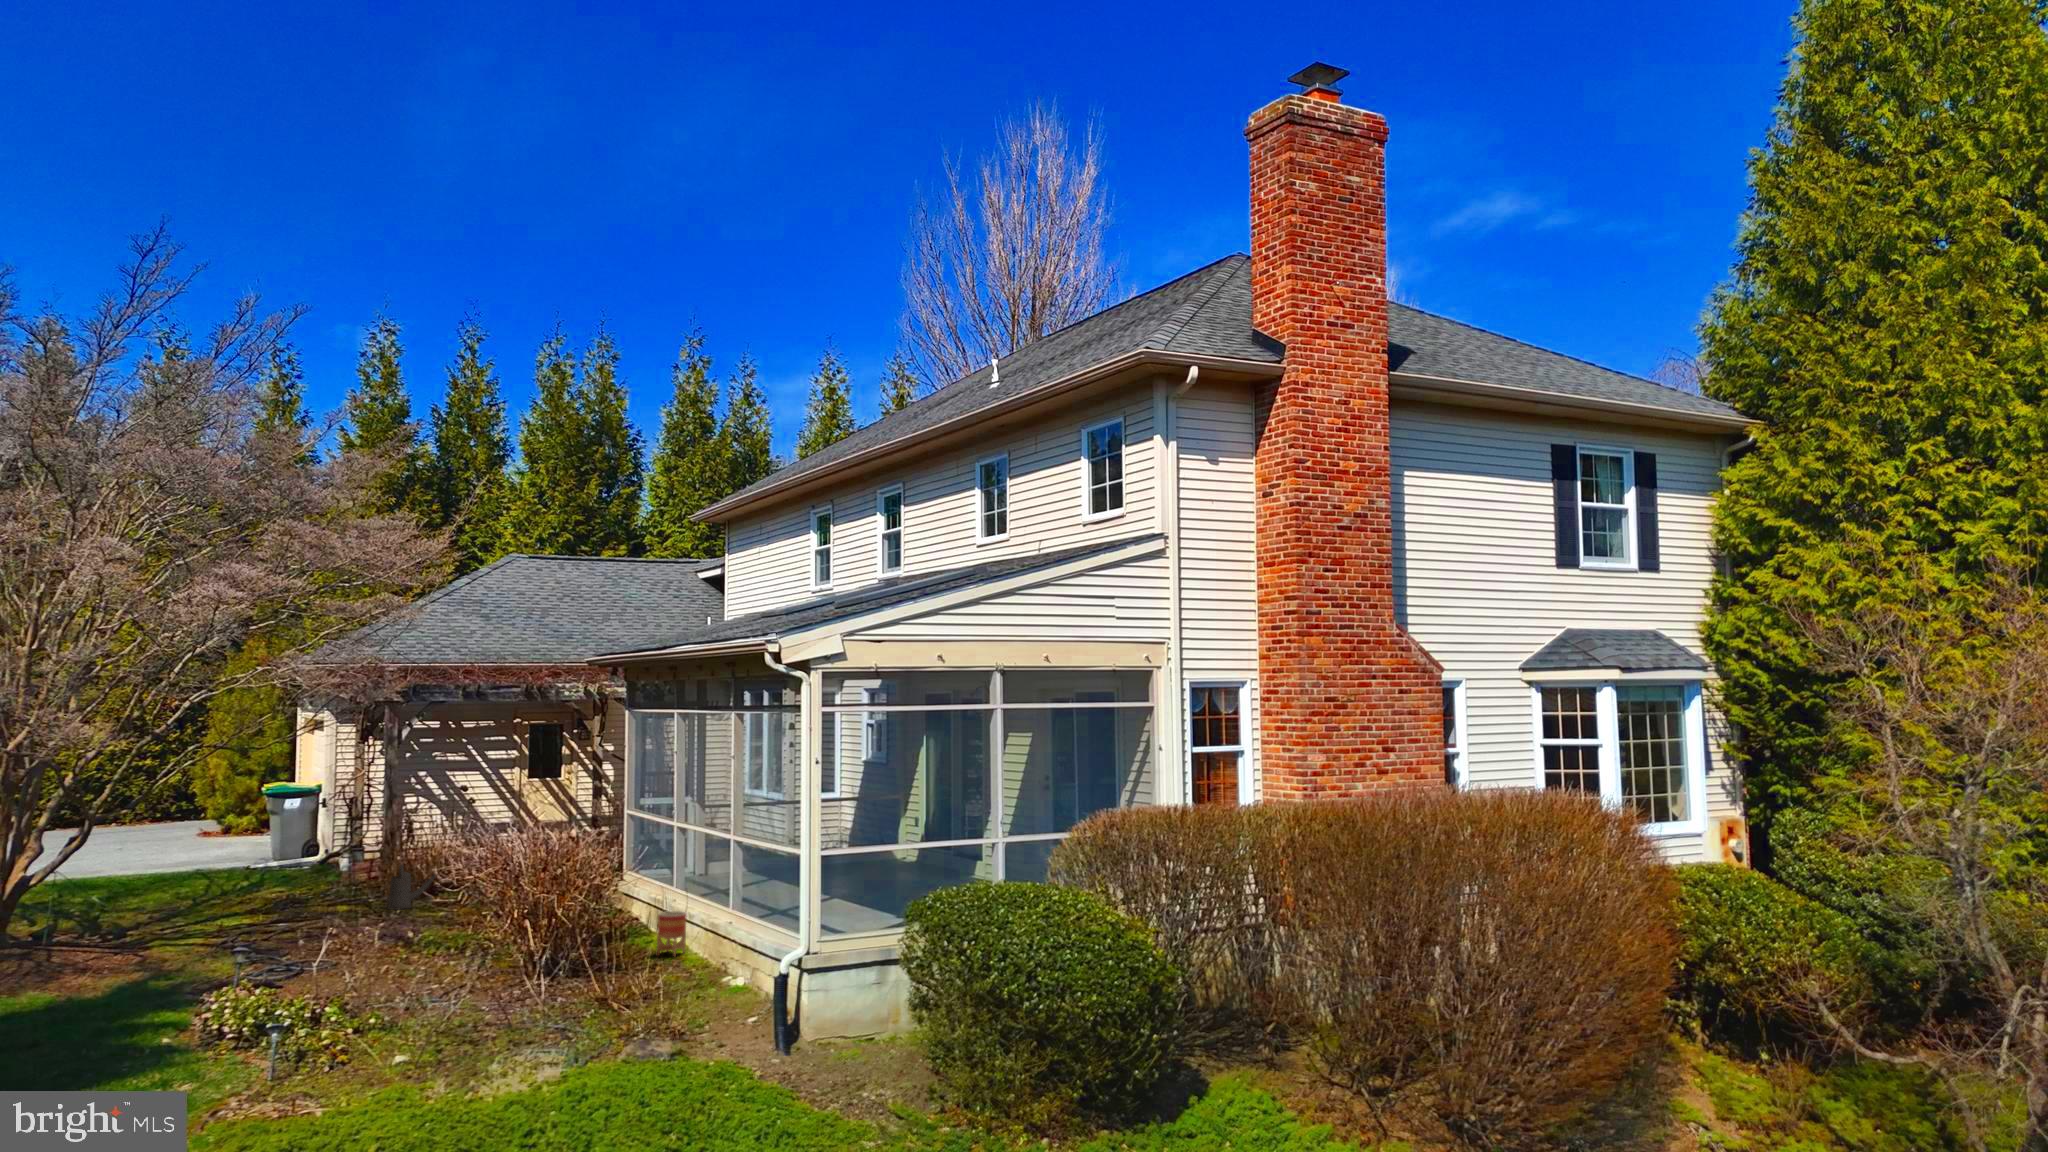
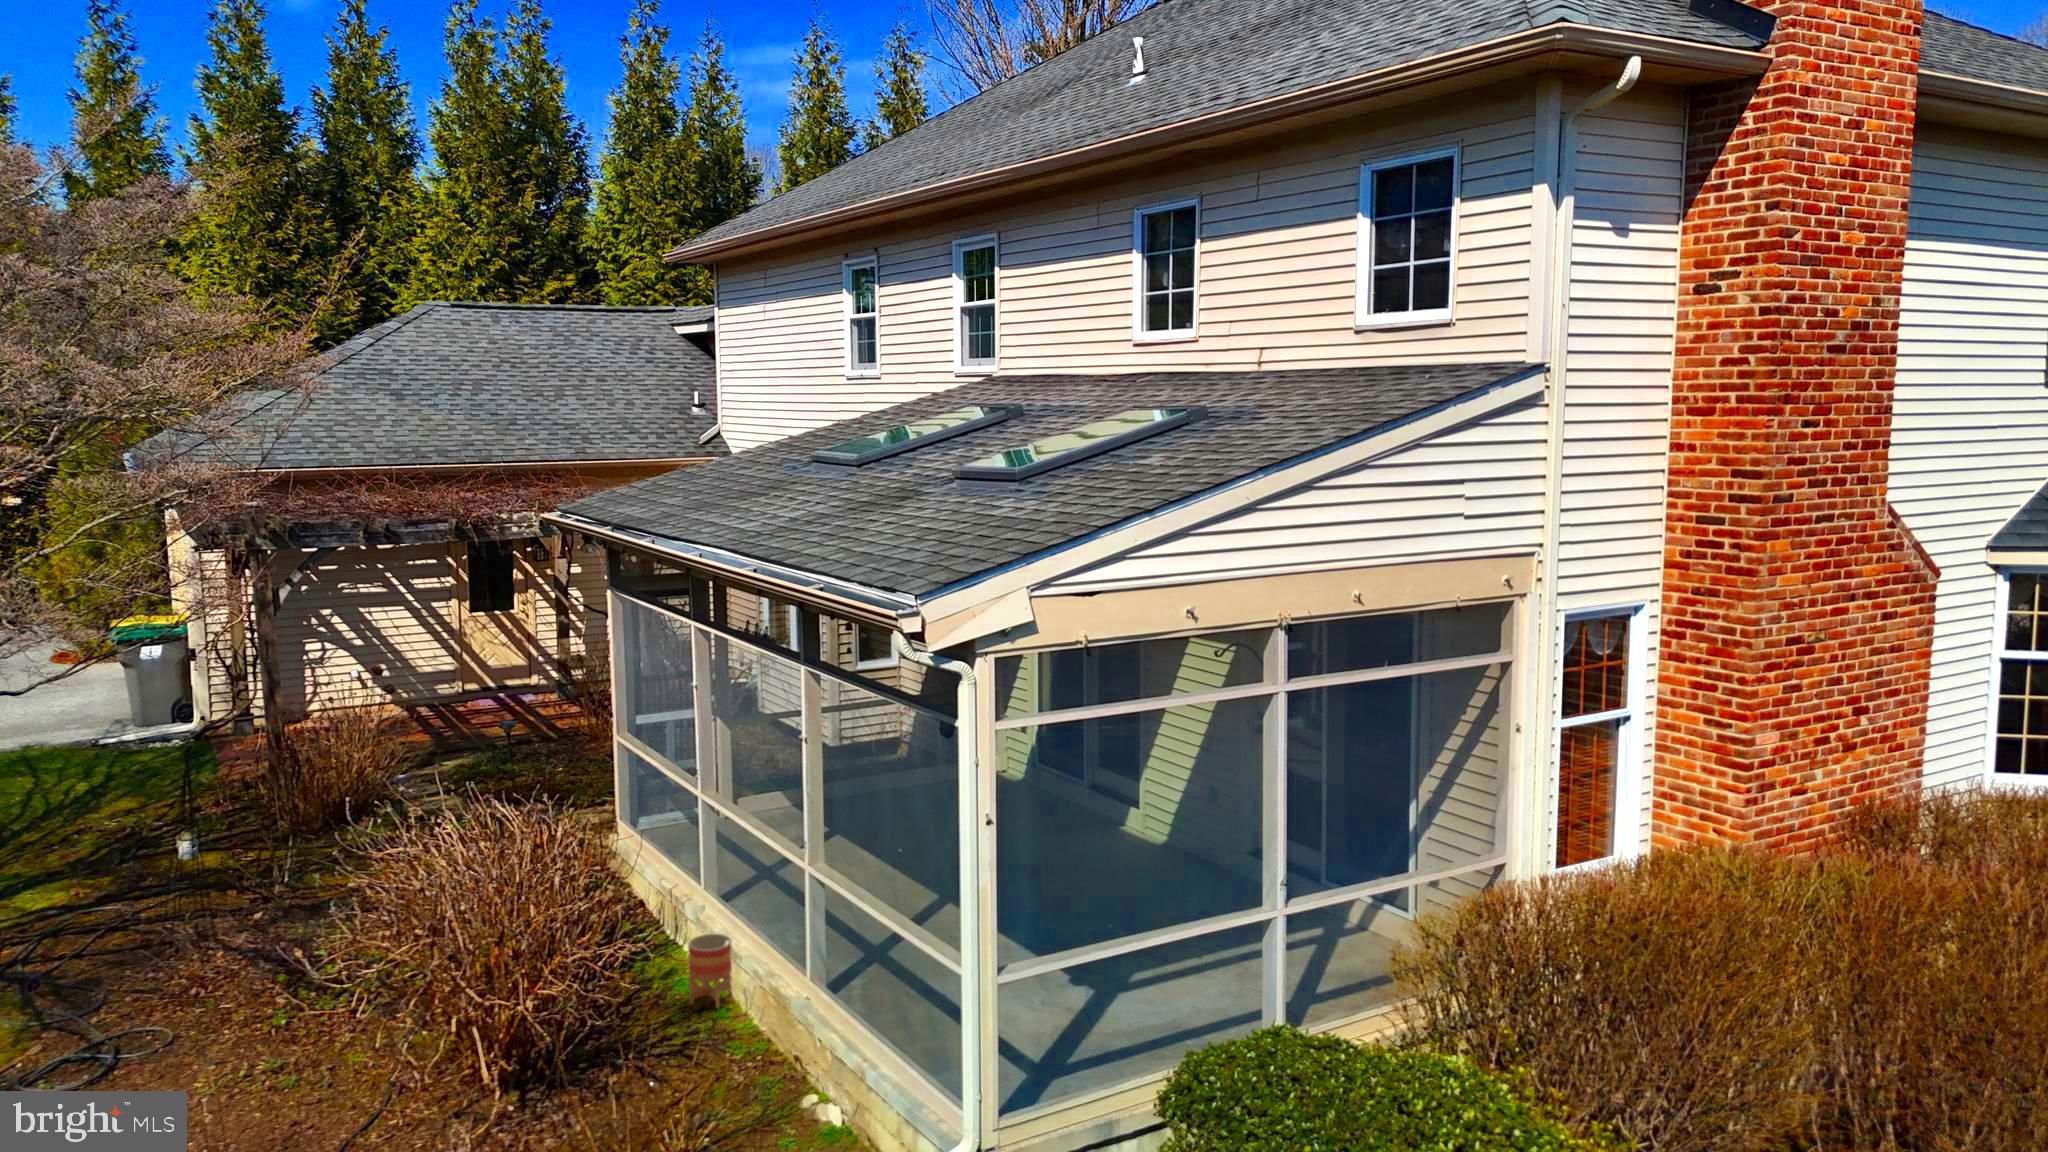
watering can: present [388,865,435,910] -> none [270,803,355,868]

